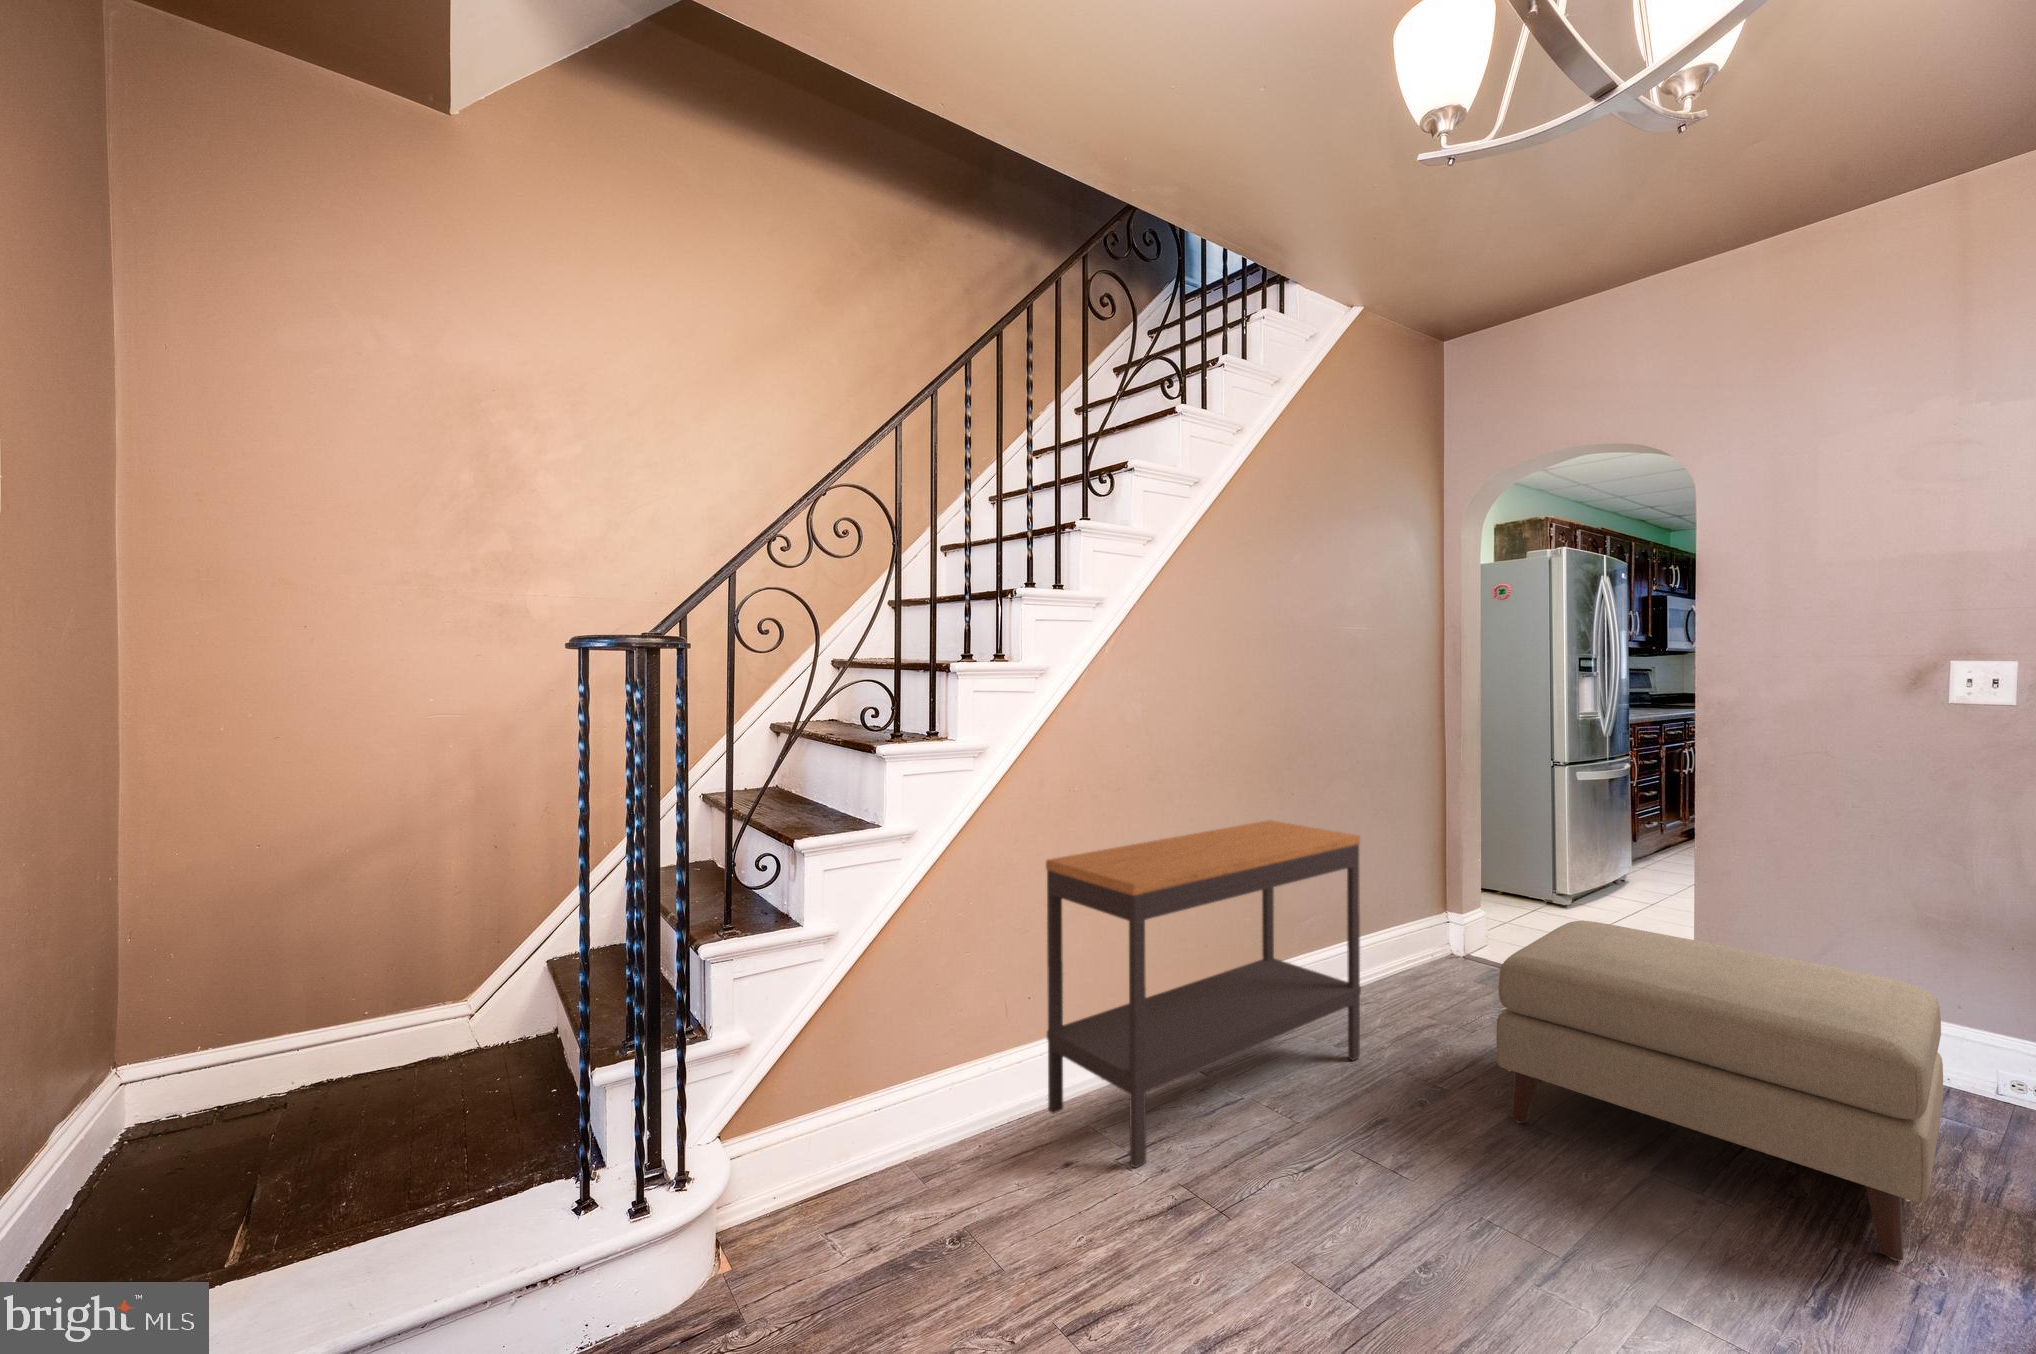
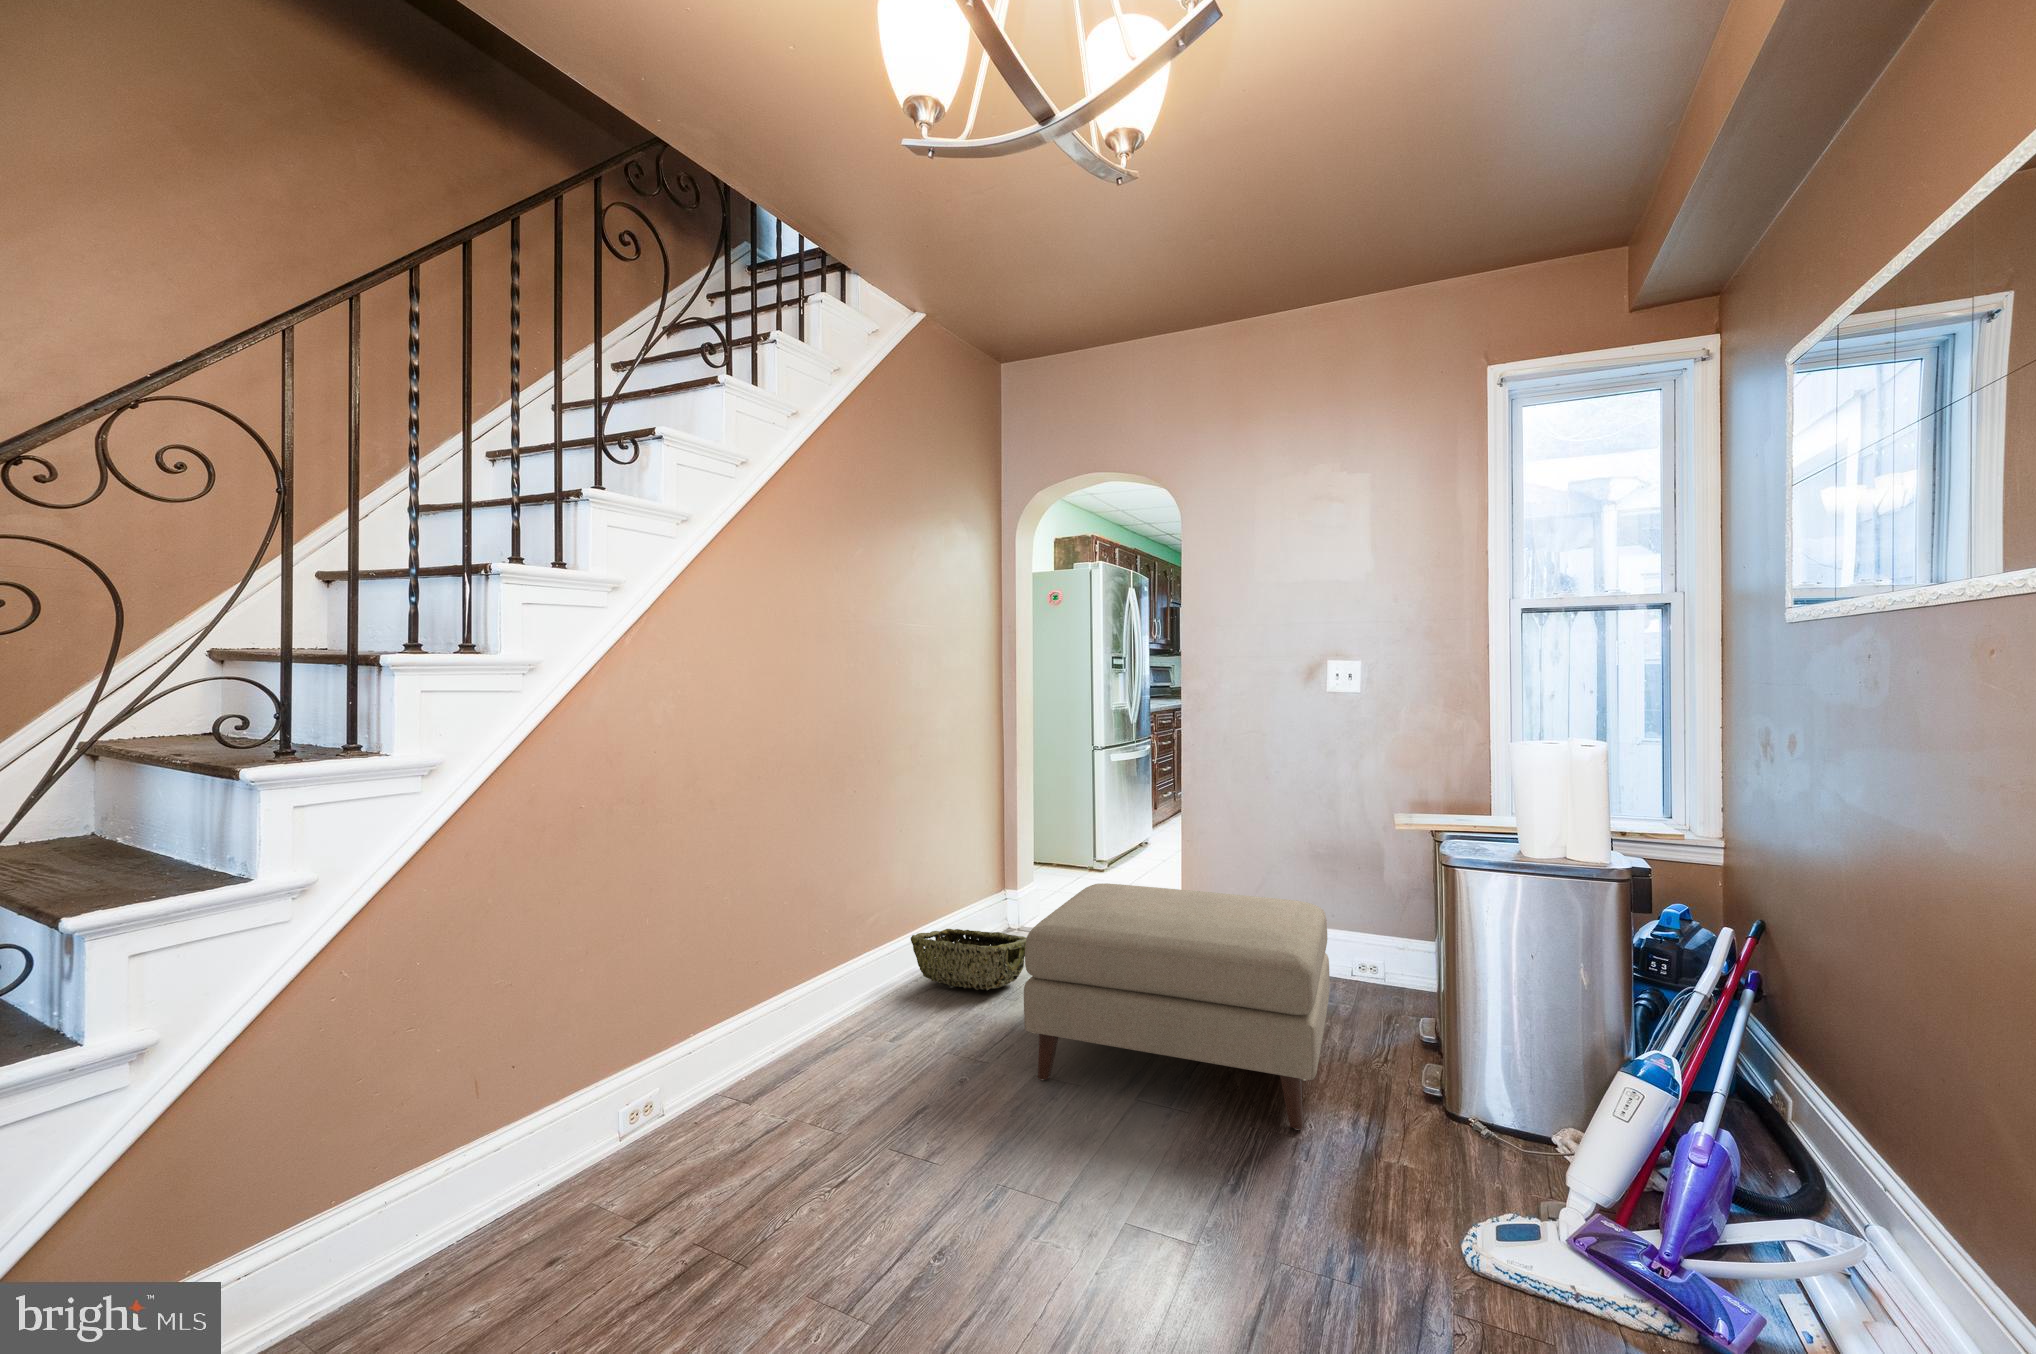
console table: present [1046,820,1361,1168] -> none [533,819,911,1238]
woven basket: none [1350,945,1487,1017] -> present [911,929,1026,990]

